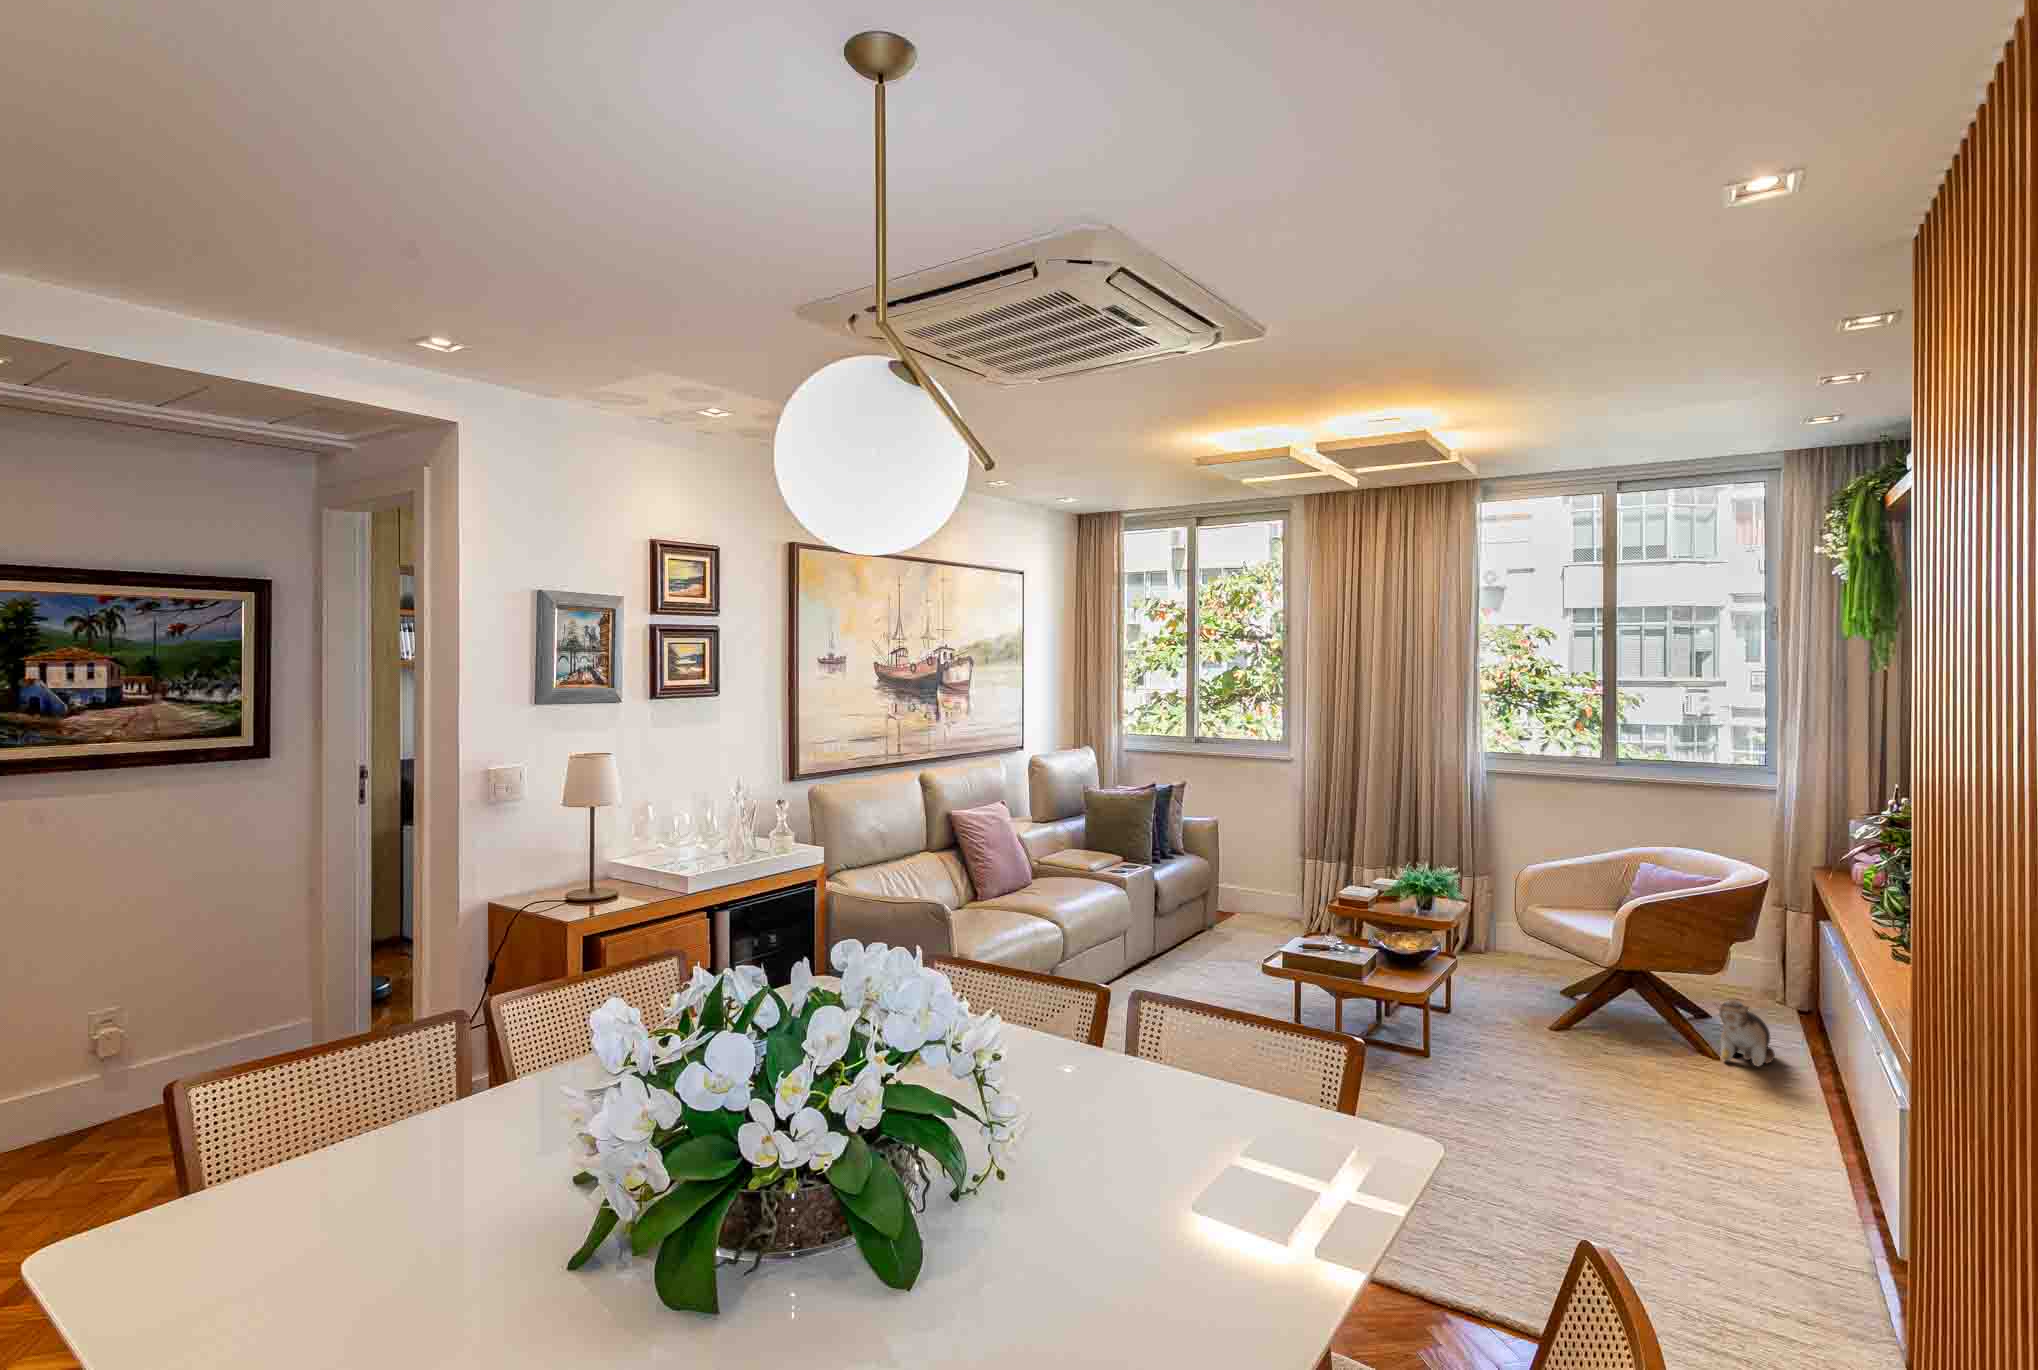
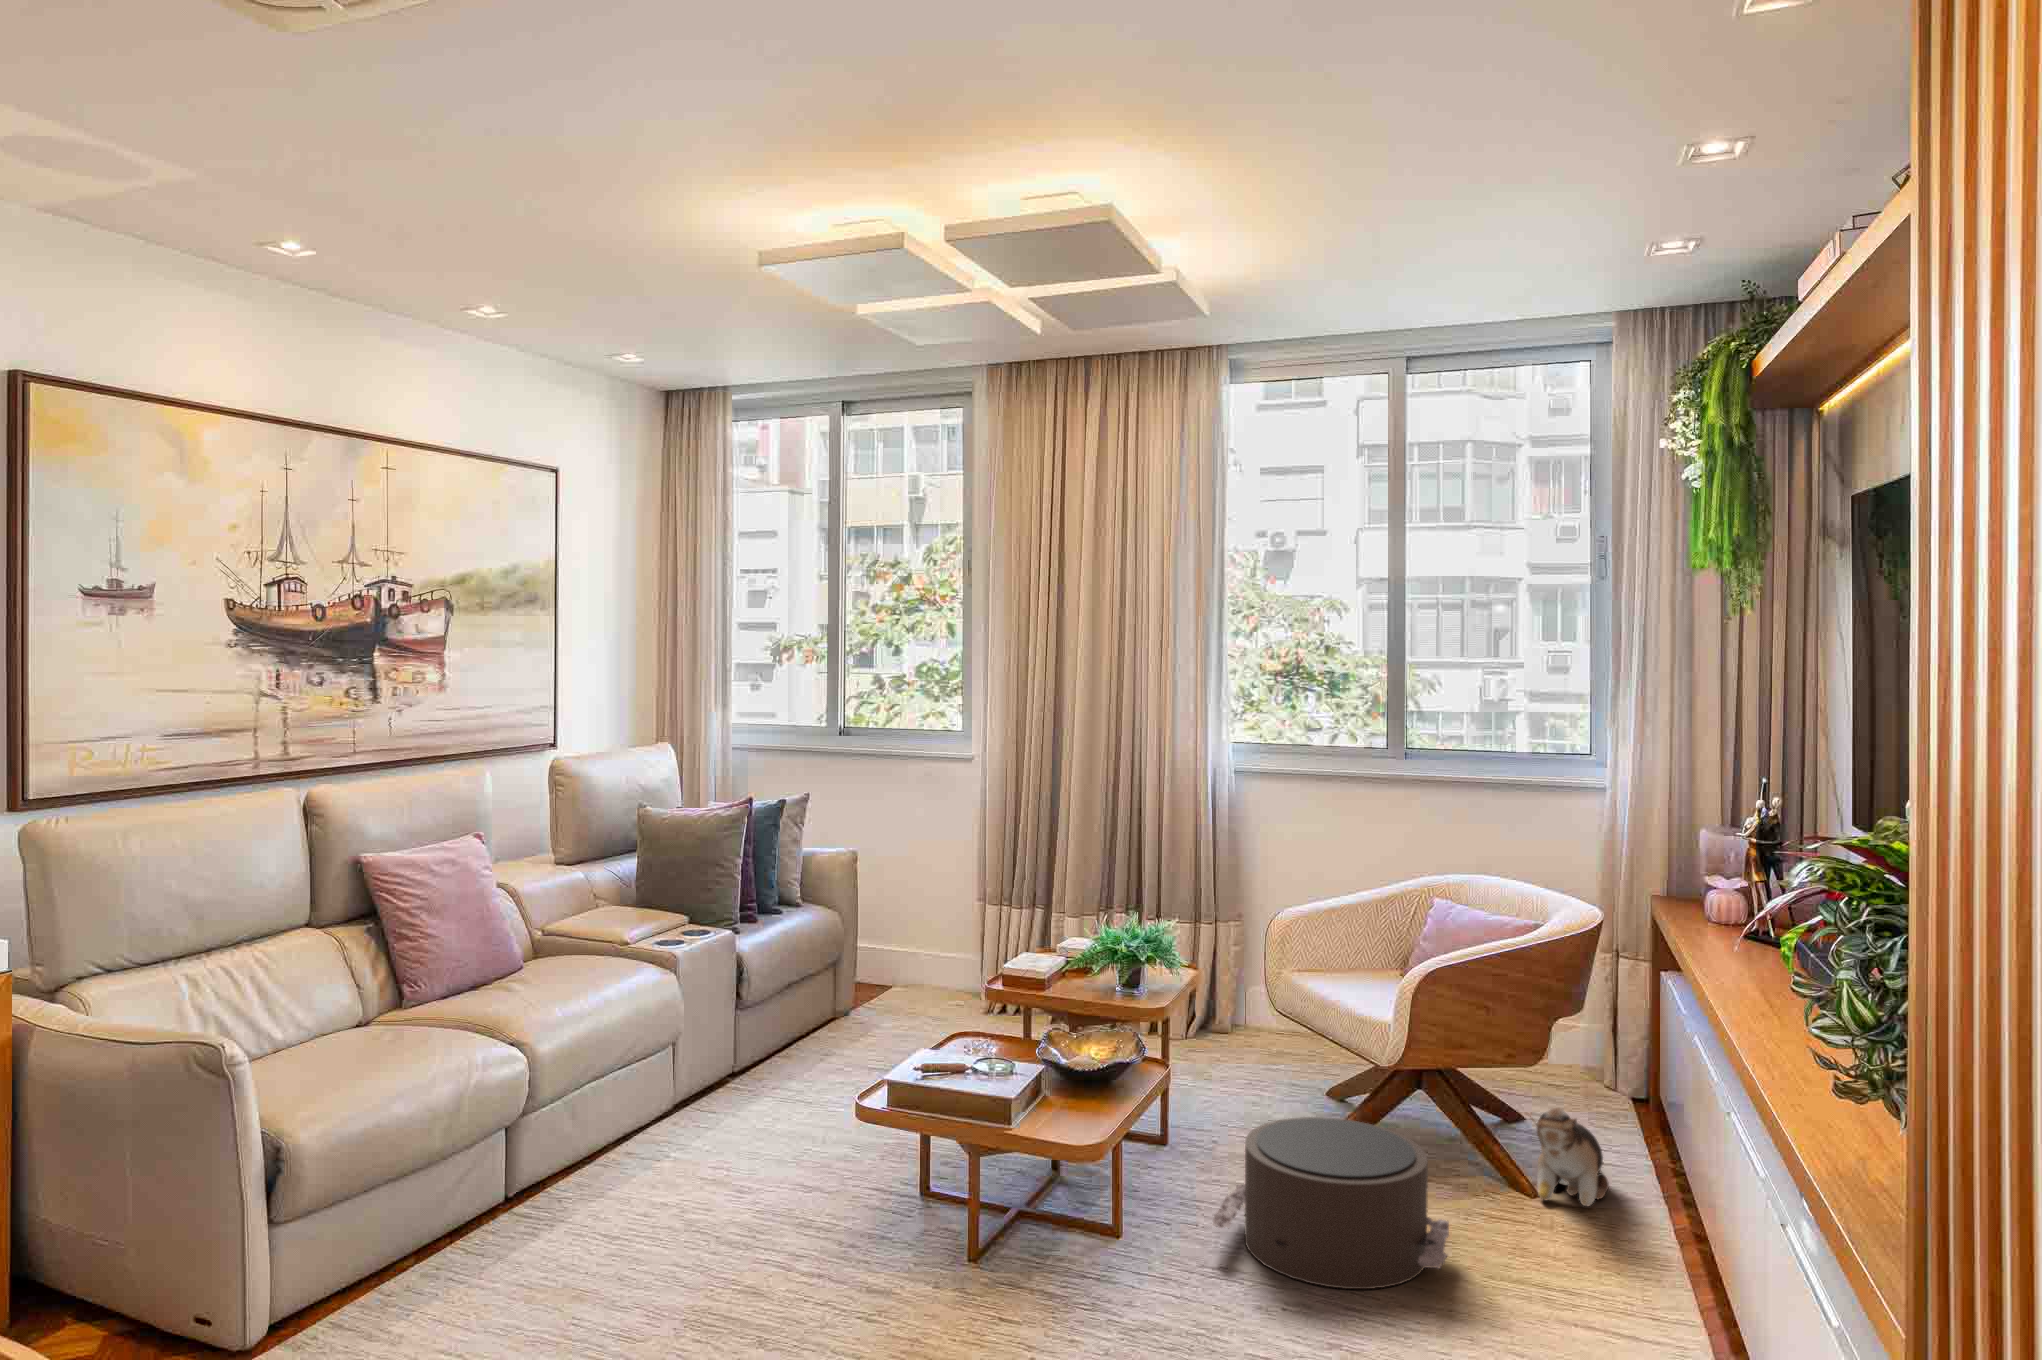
pouf: none [1492,994,1656,1097] -> present [1213,1117,1449,1289]

